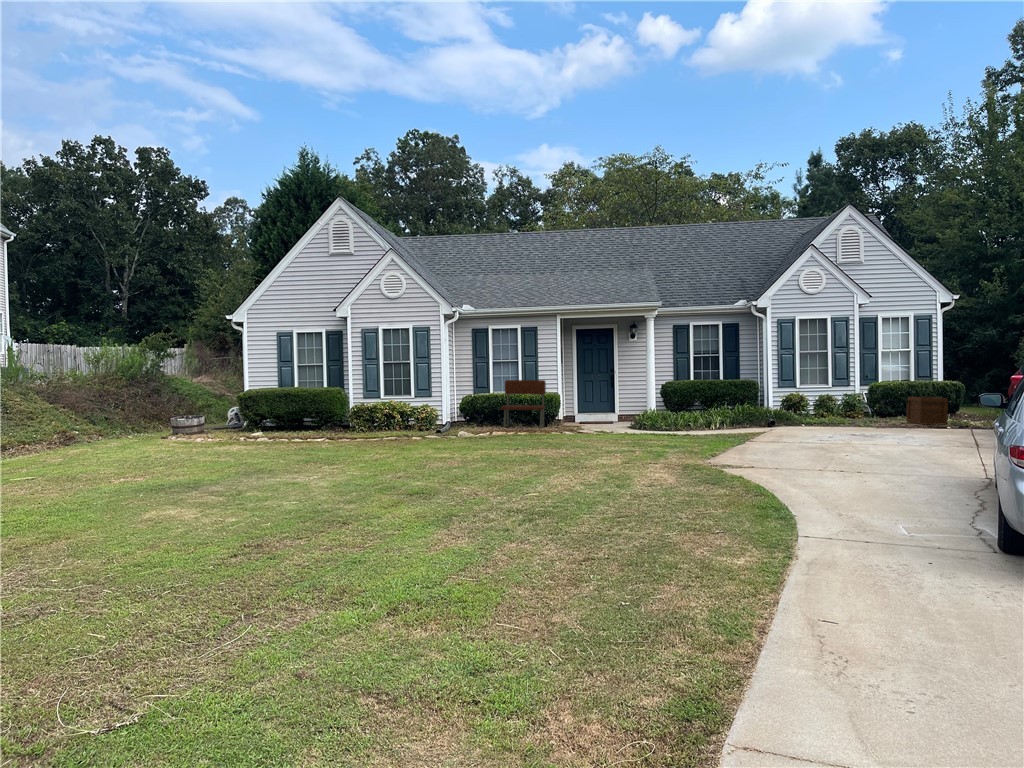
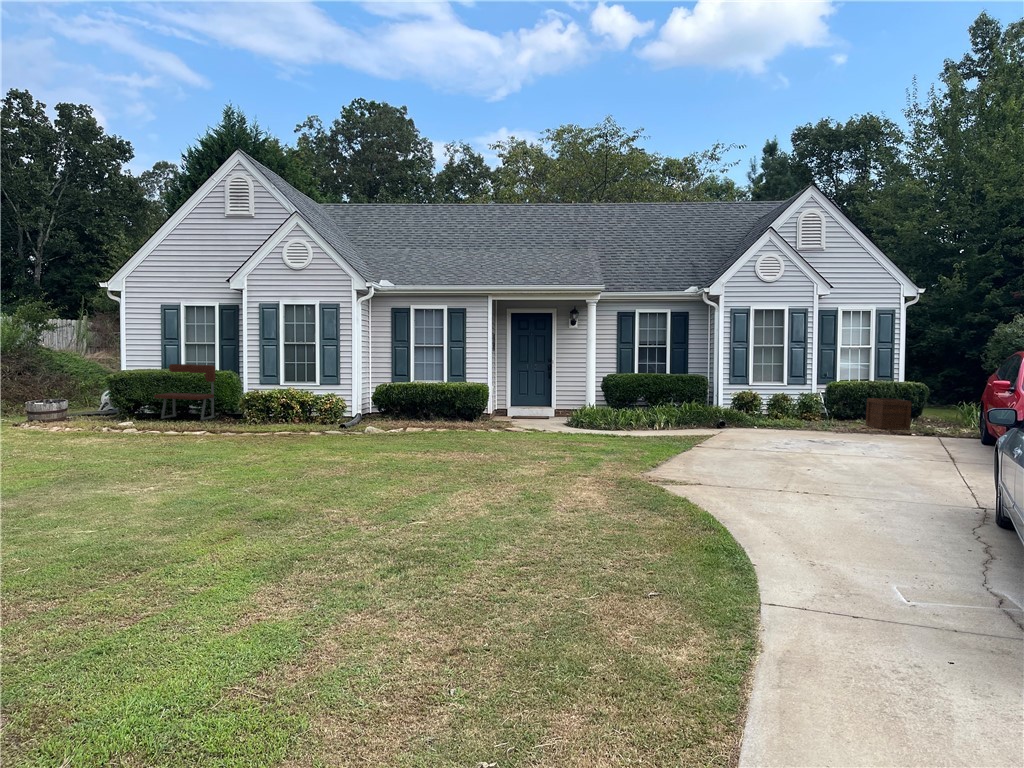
bench: present [501,380,546,428] -> present [154,364,215,420]

